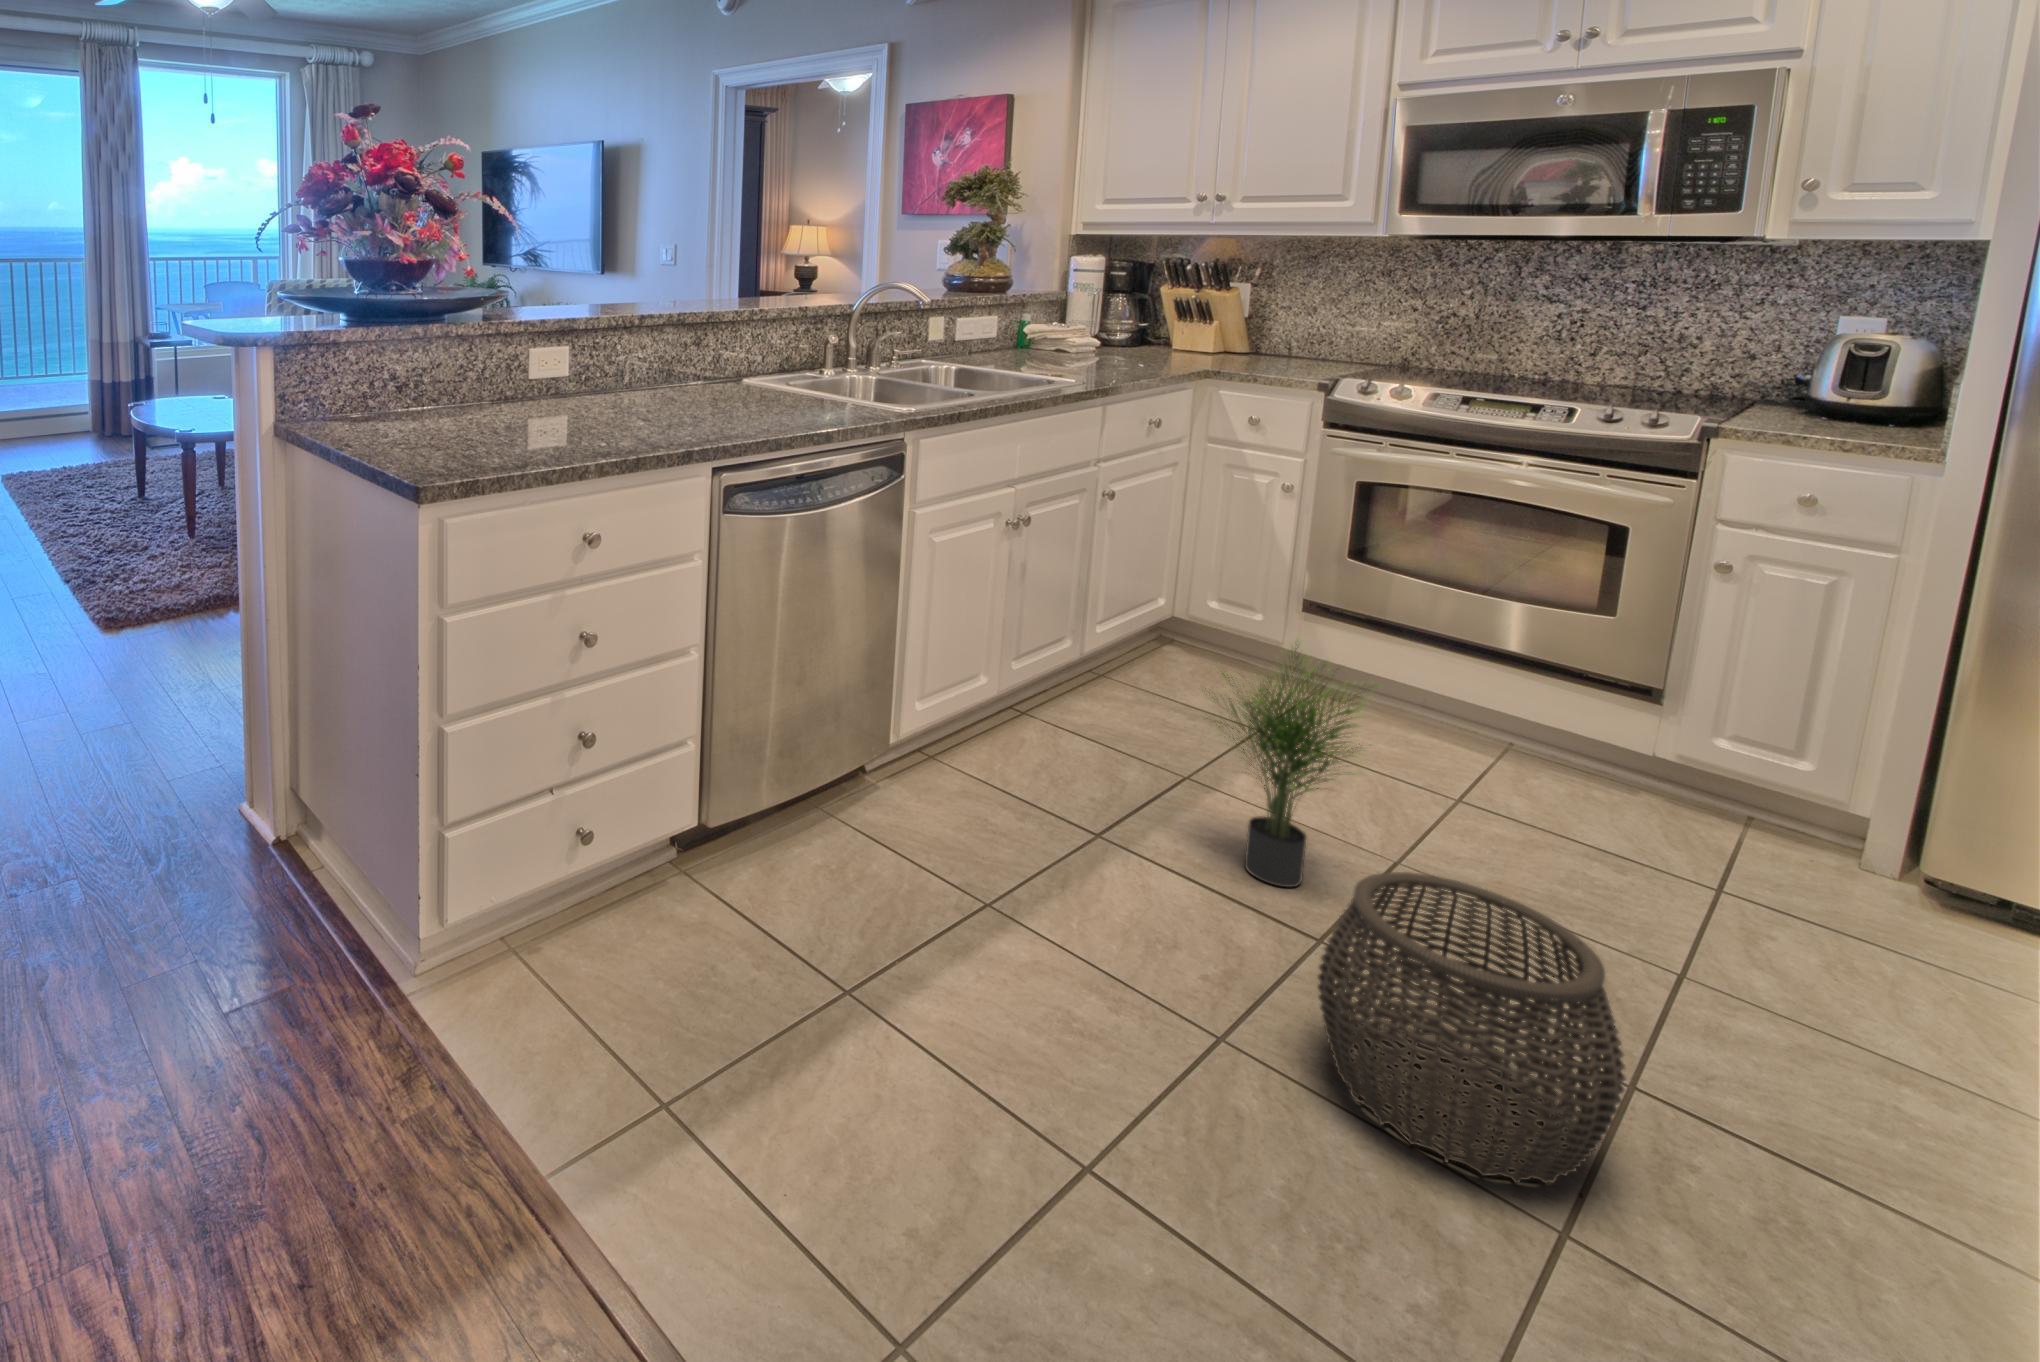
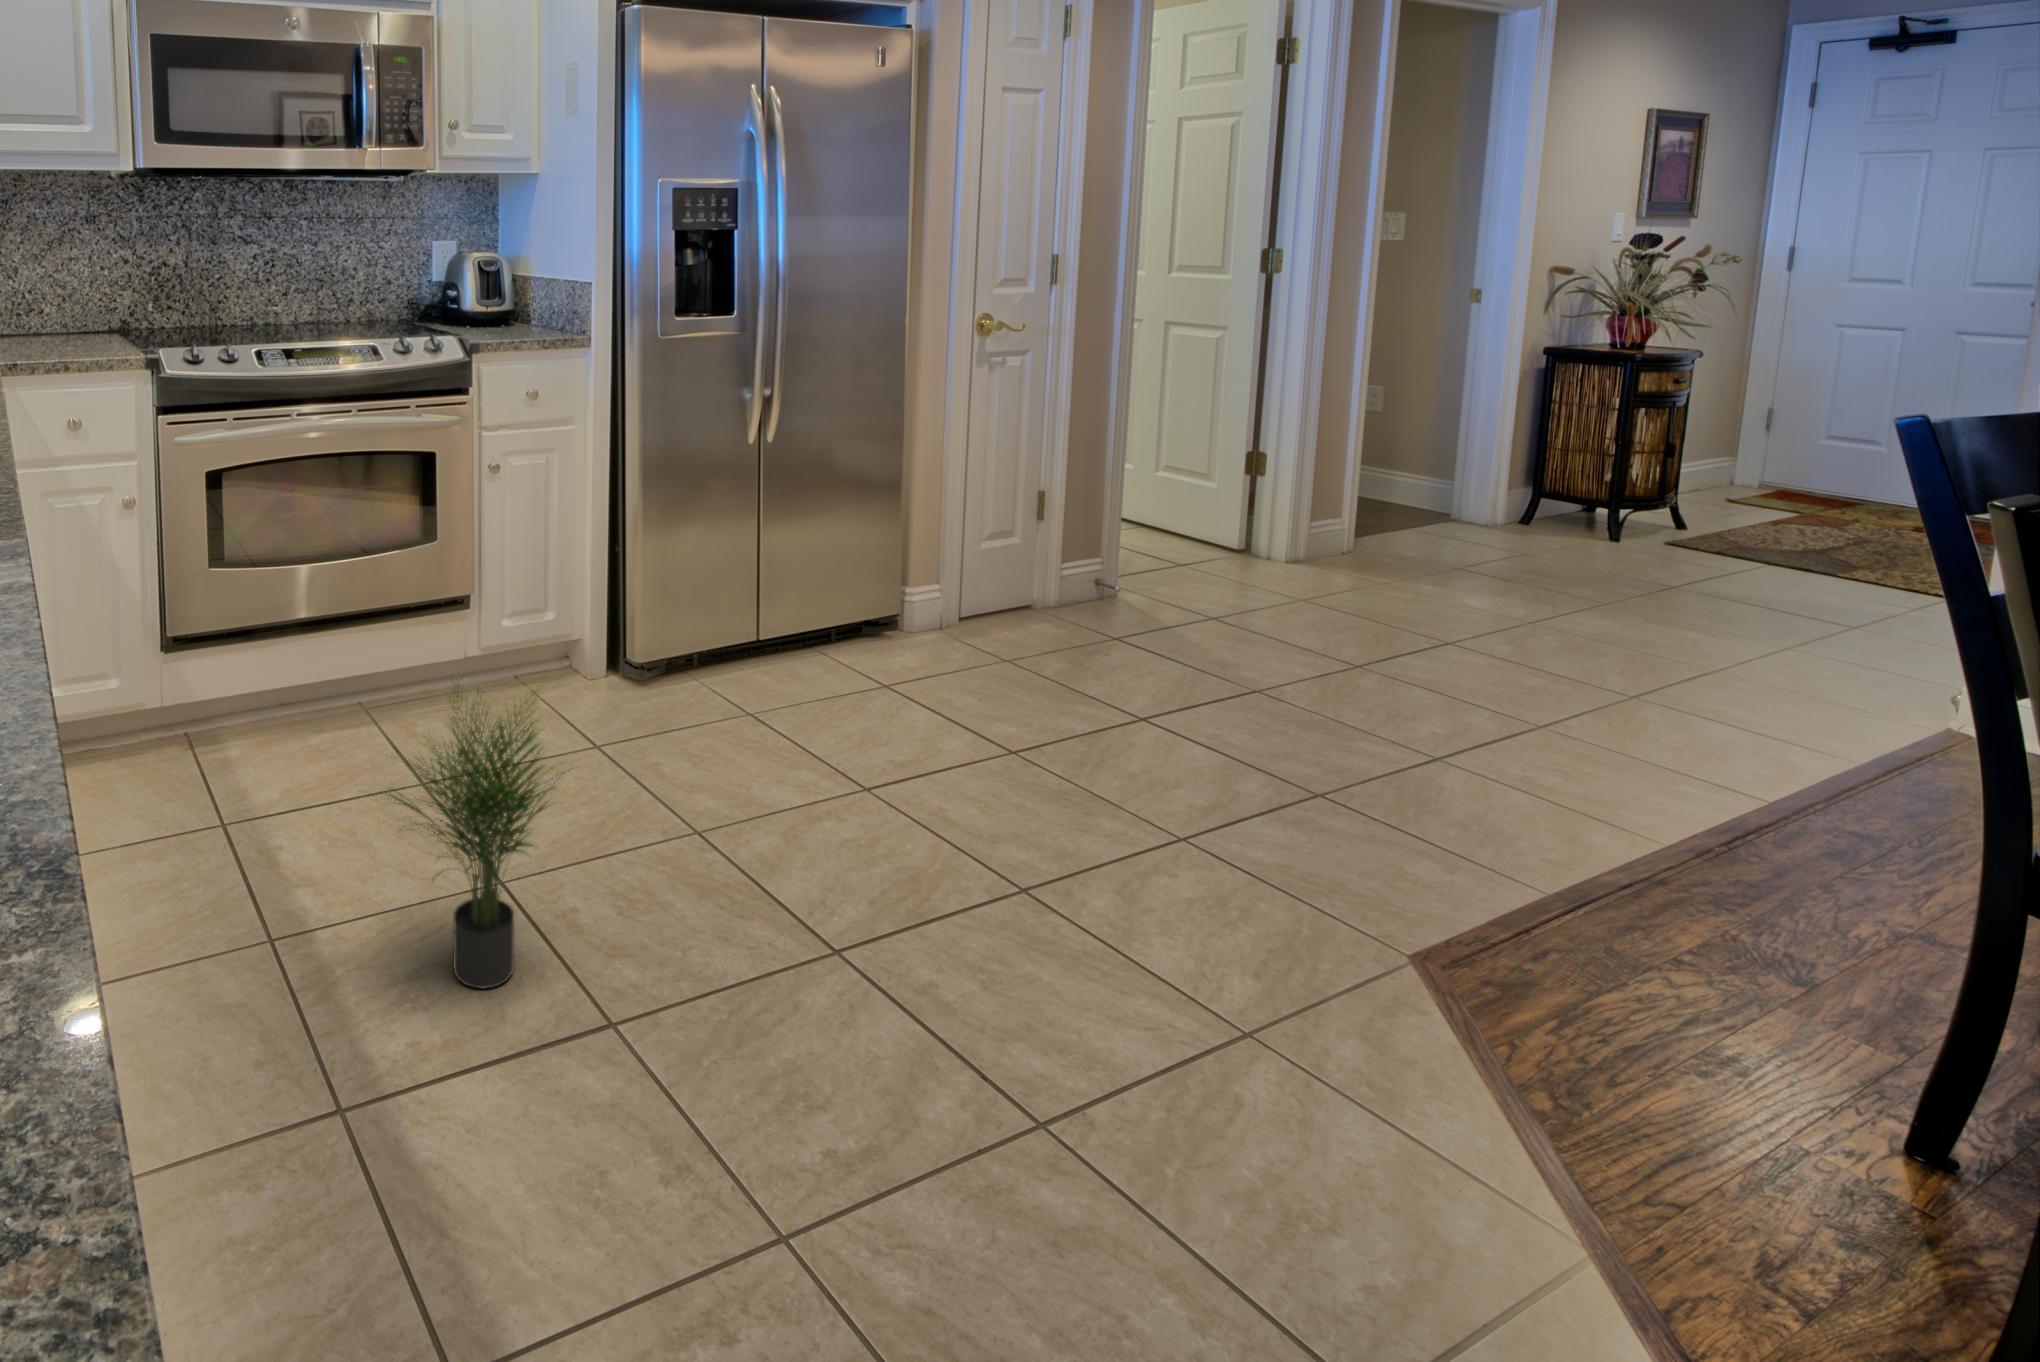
woven basket: present [1317,872,1625,1183] -> none [754,838,1012,1154]

